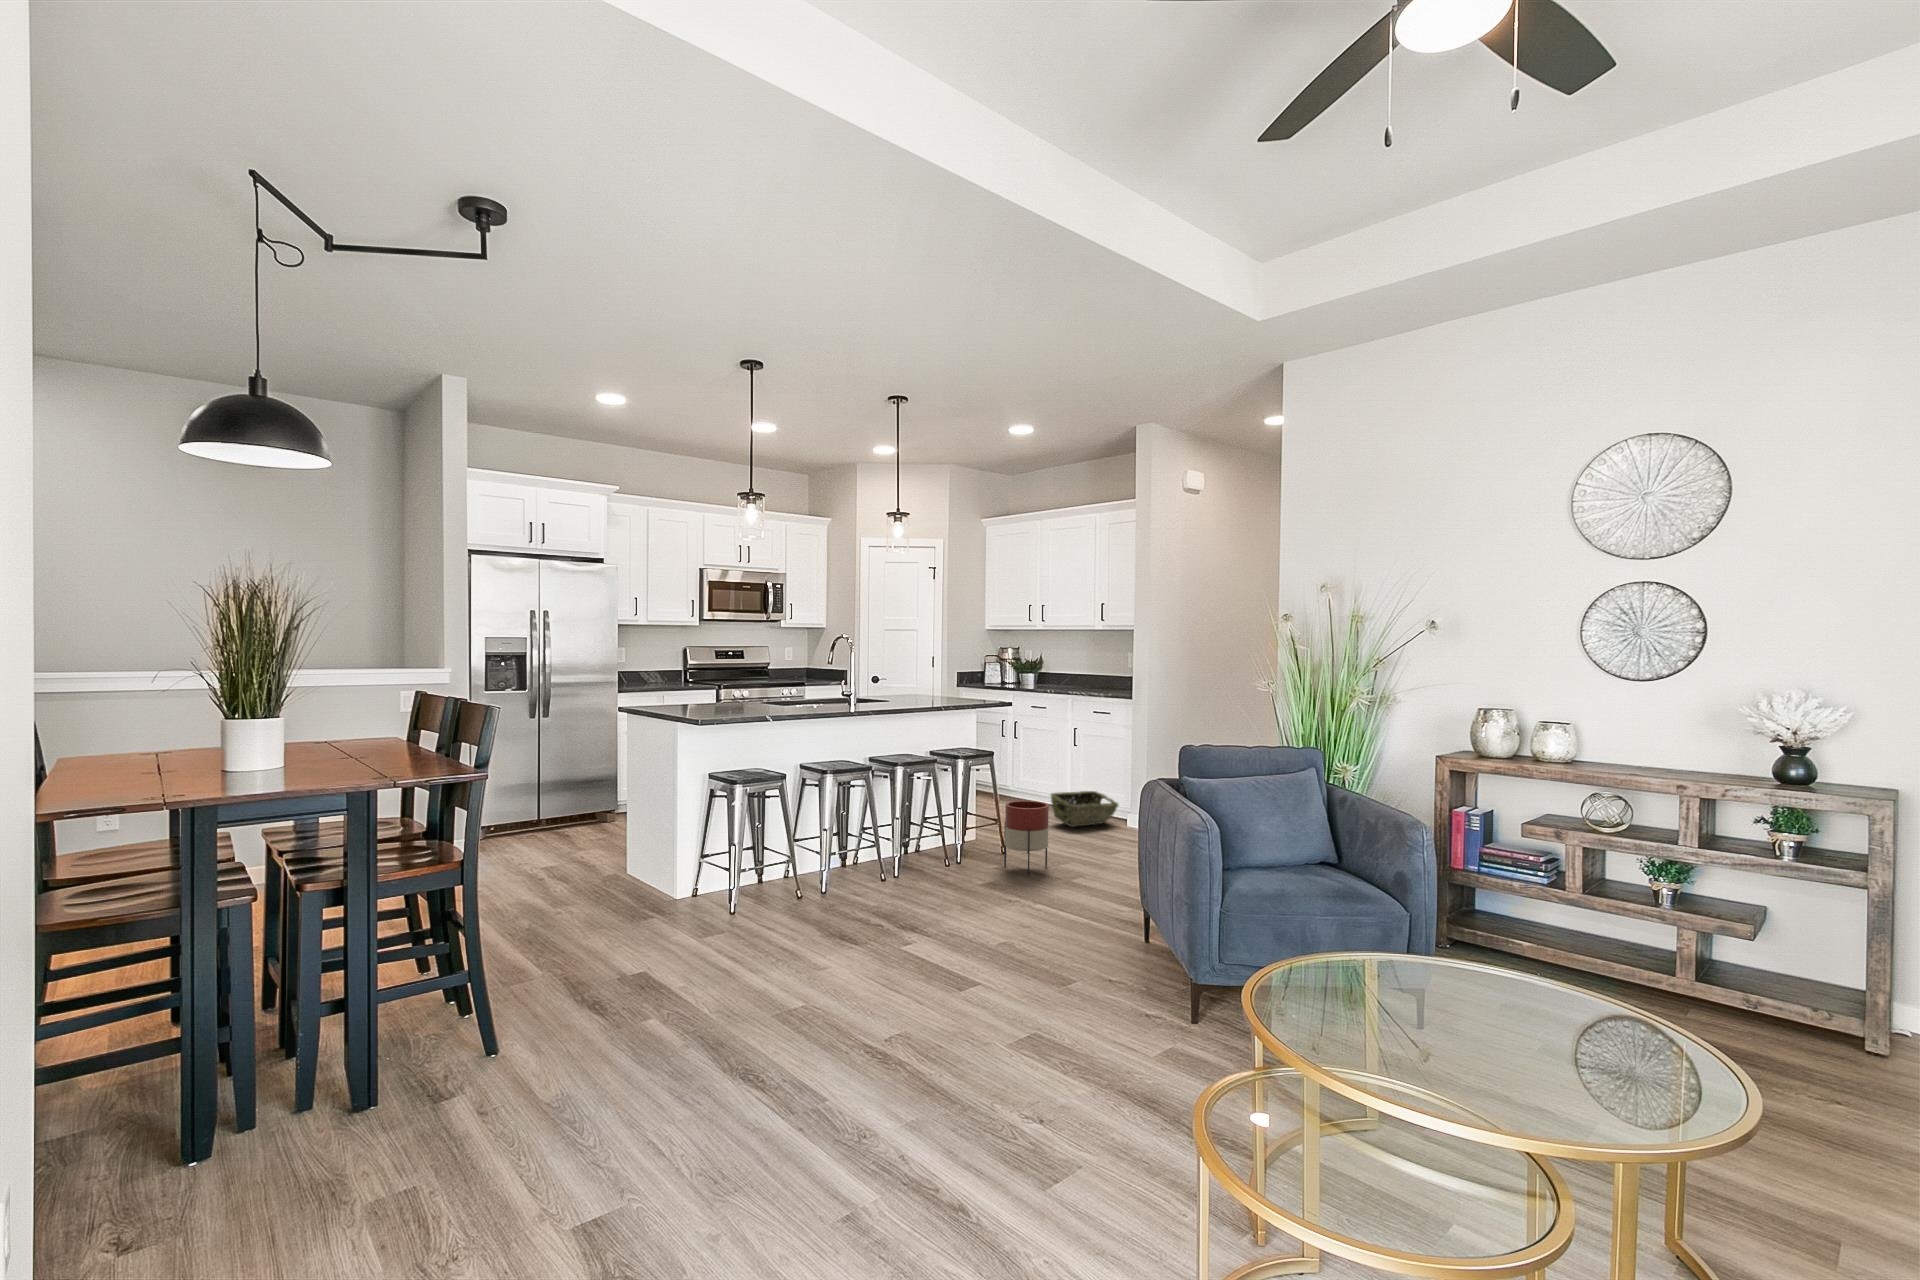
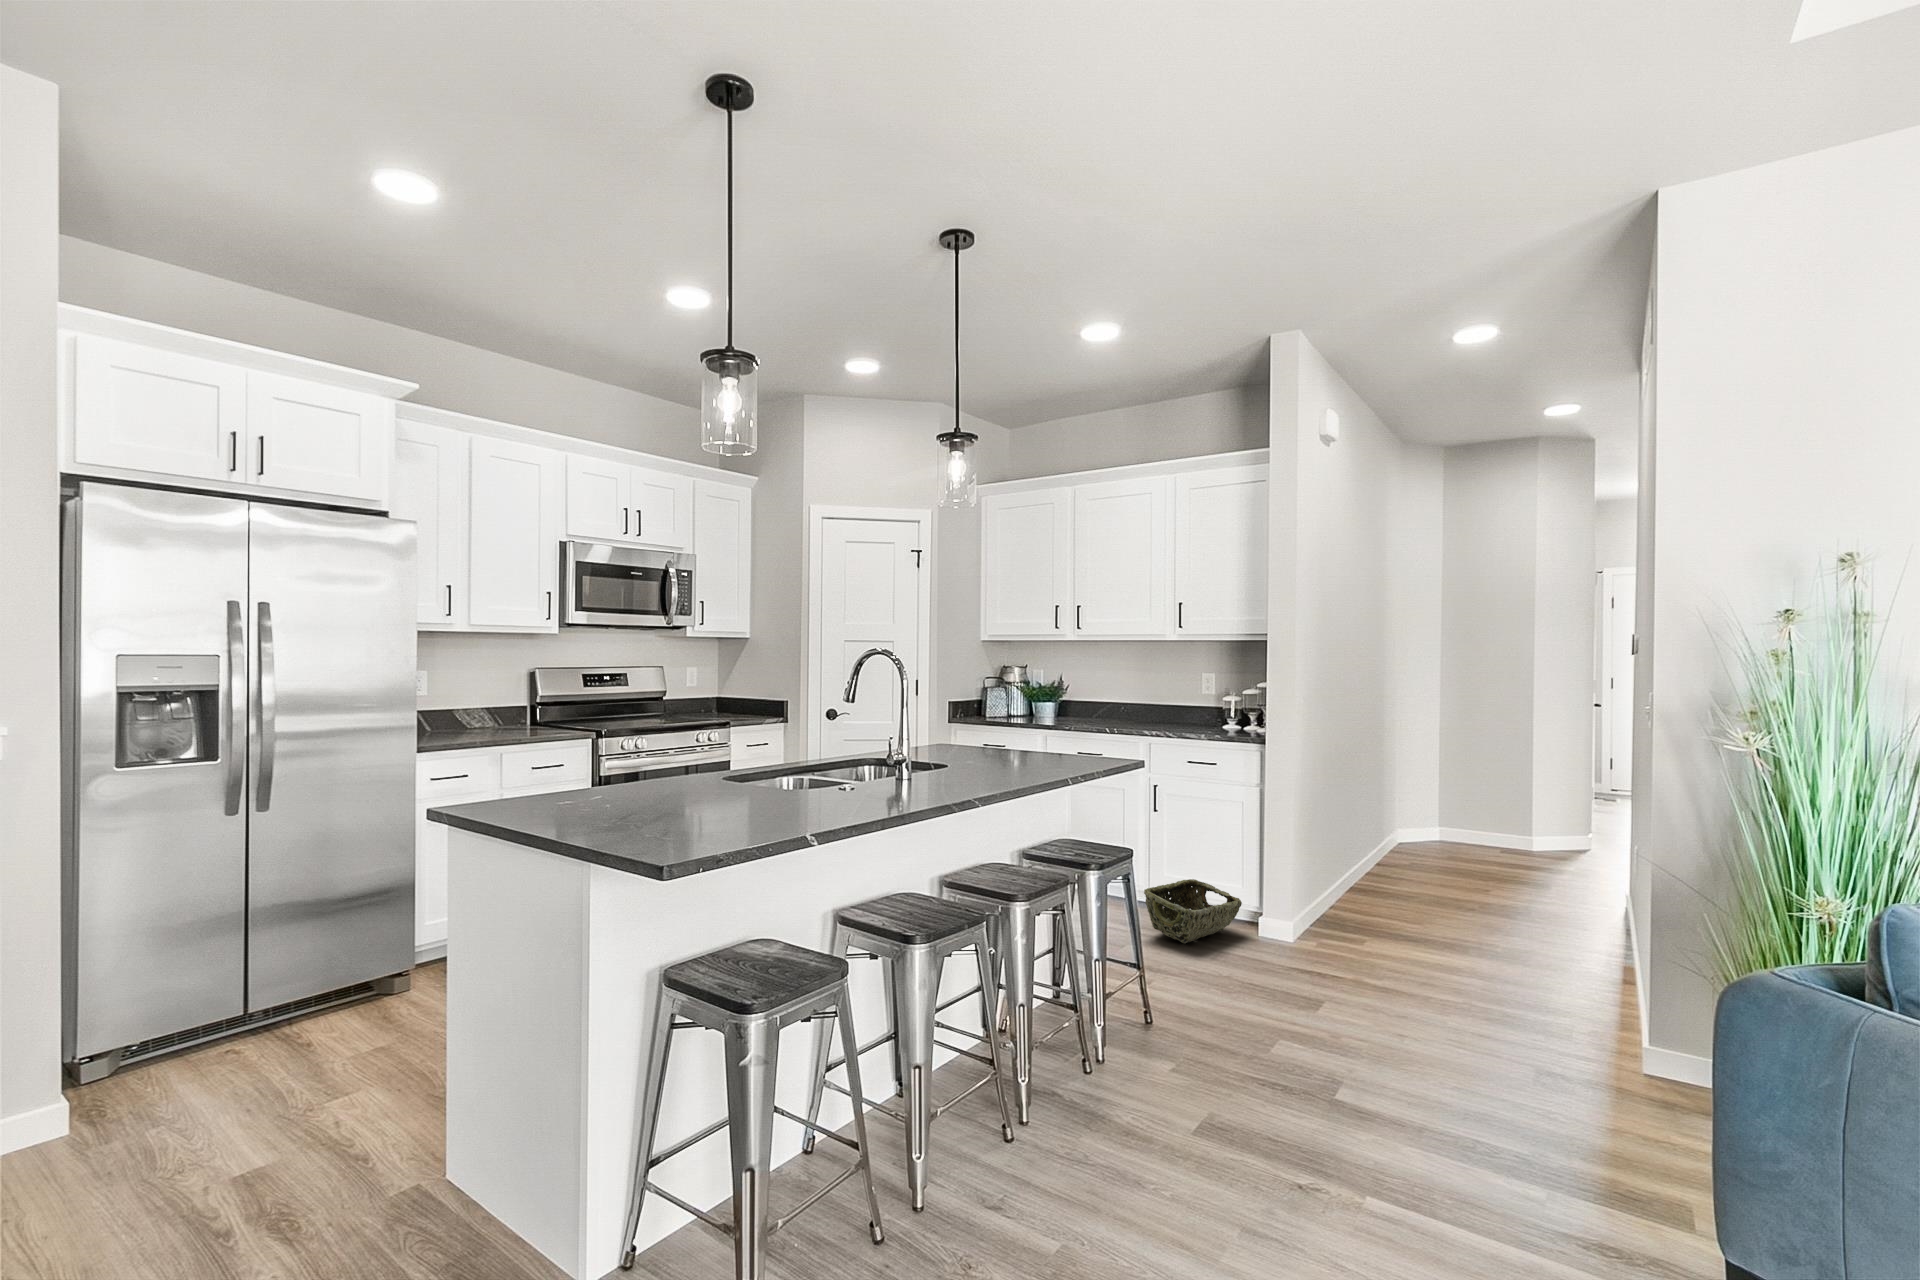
planter: present [1004,801,1049,876] -> none [1178,937,1264,1087]

